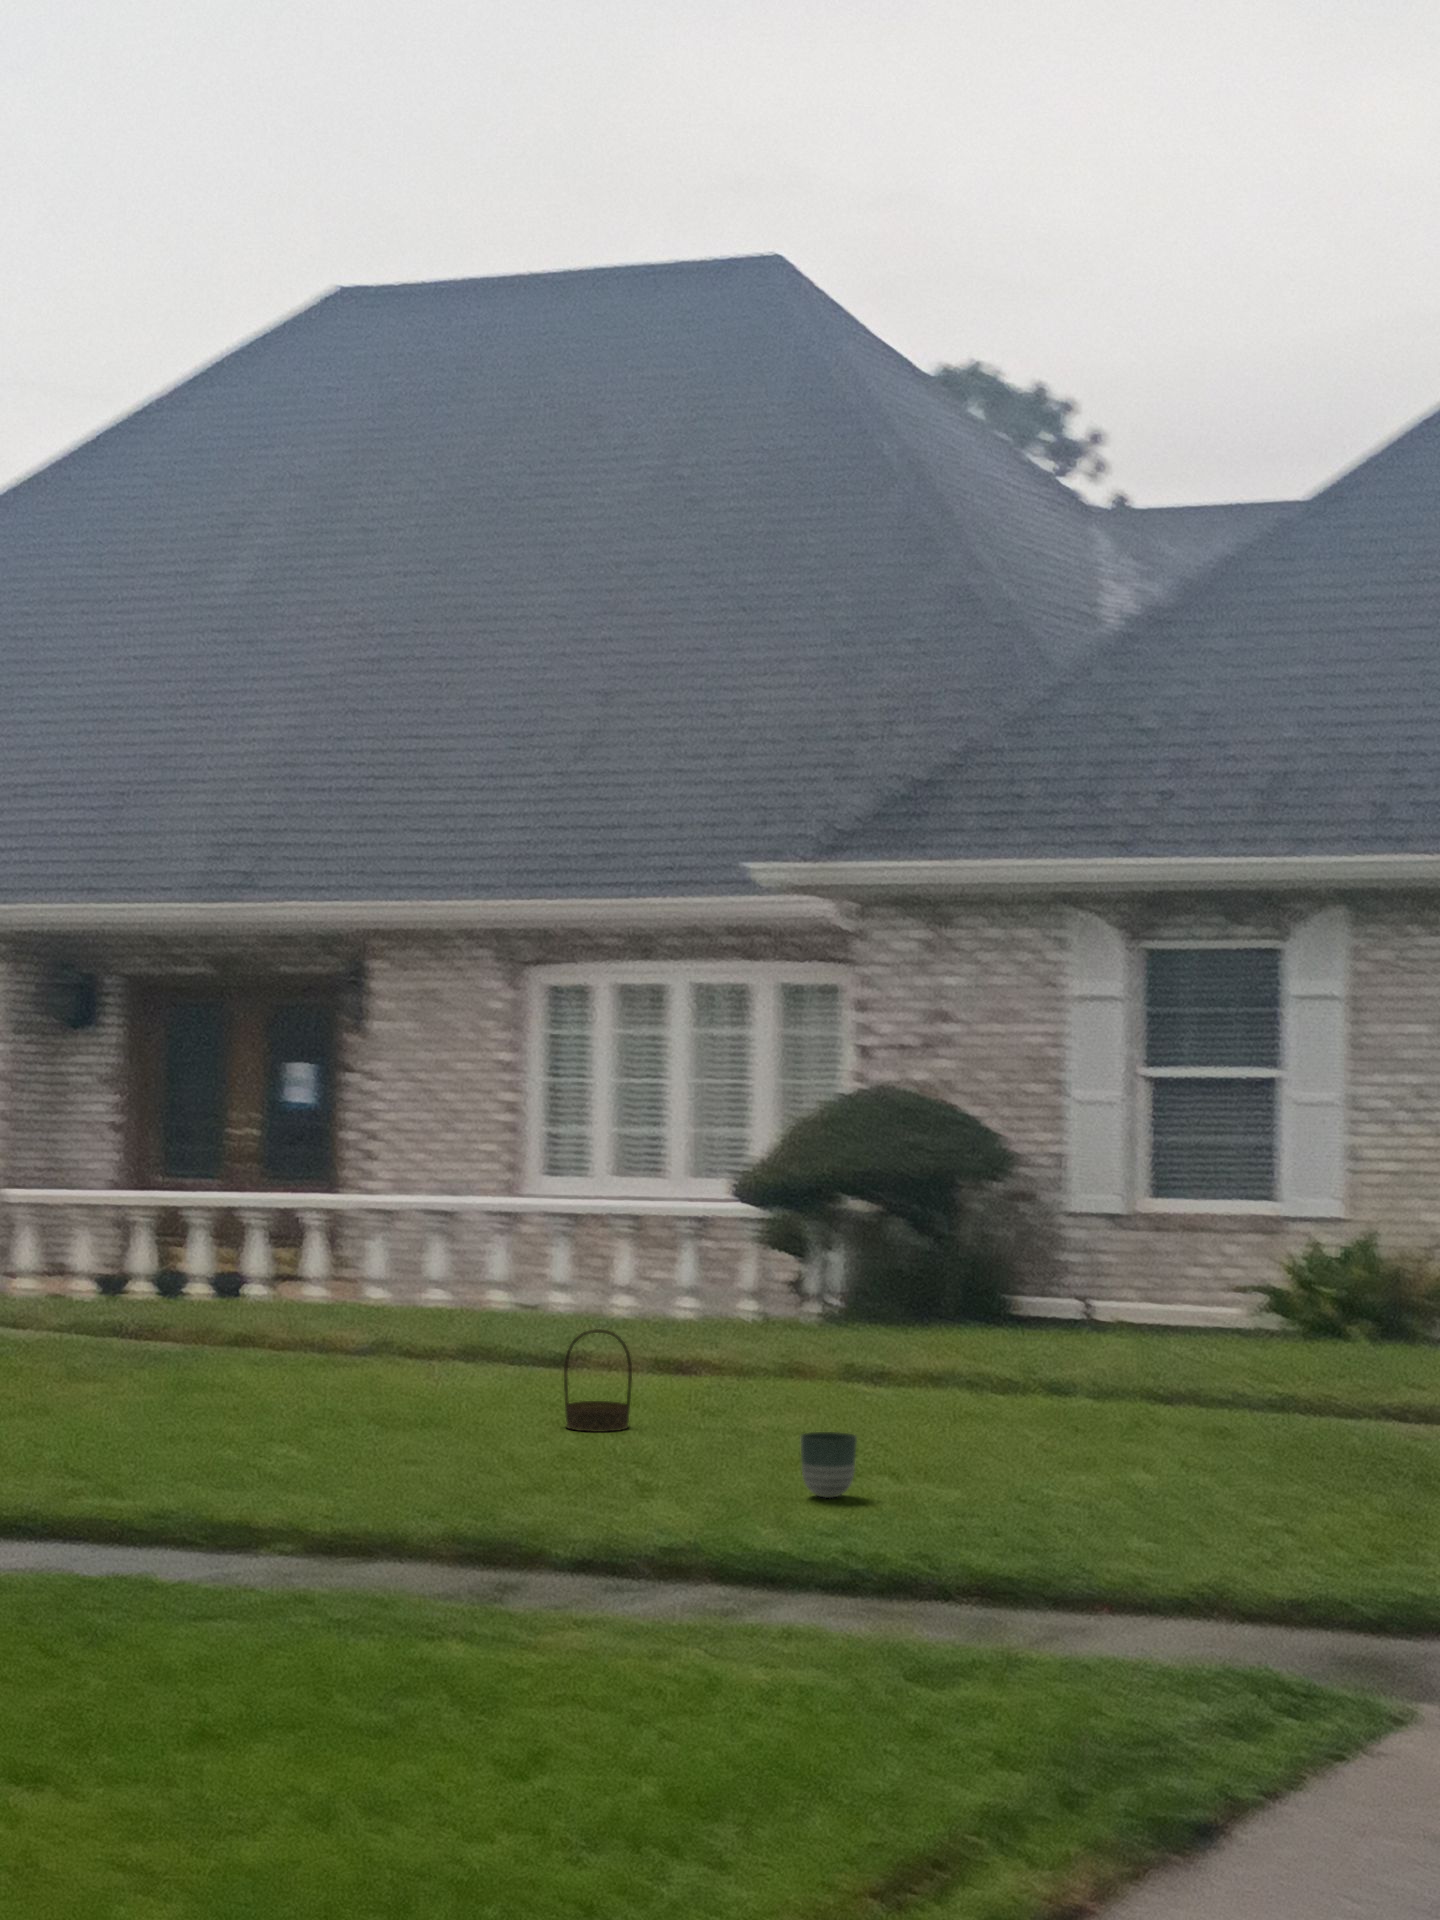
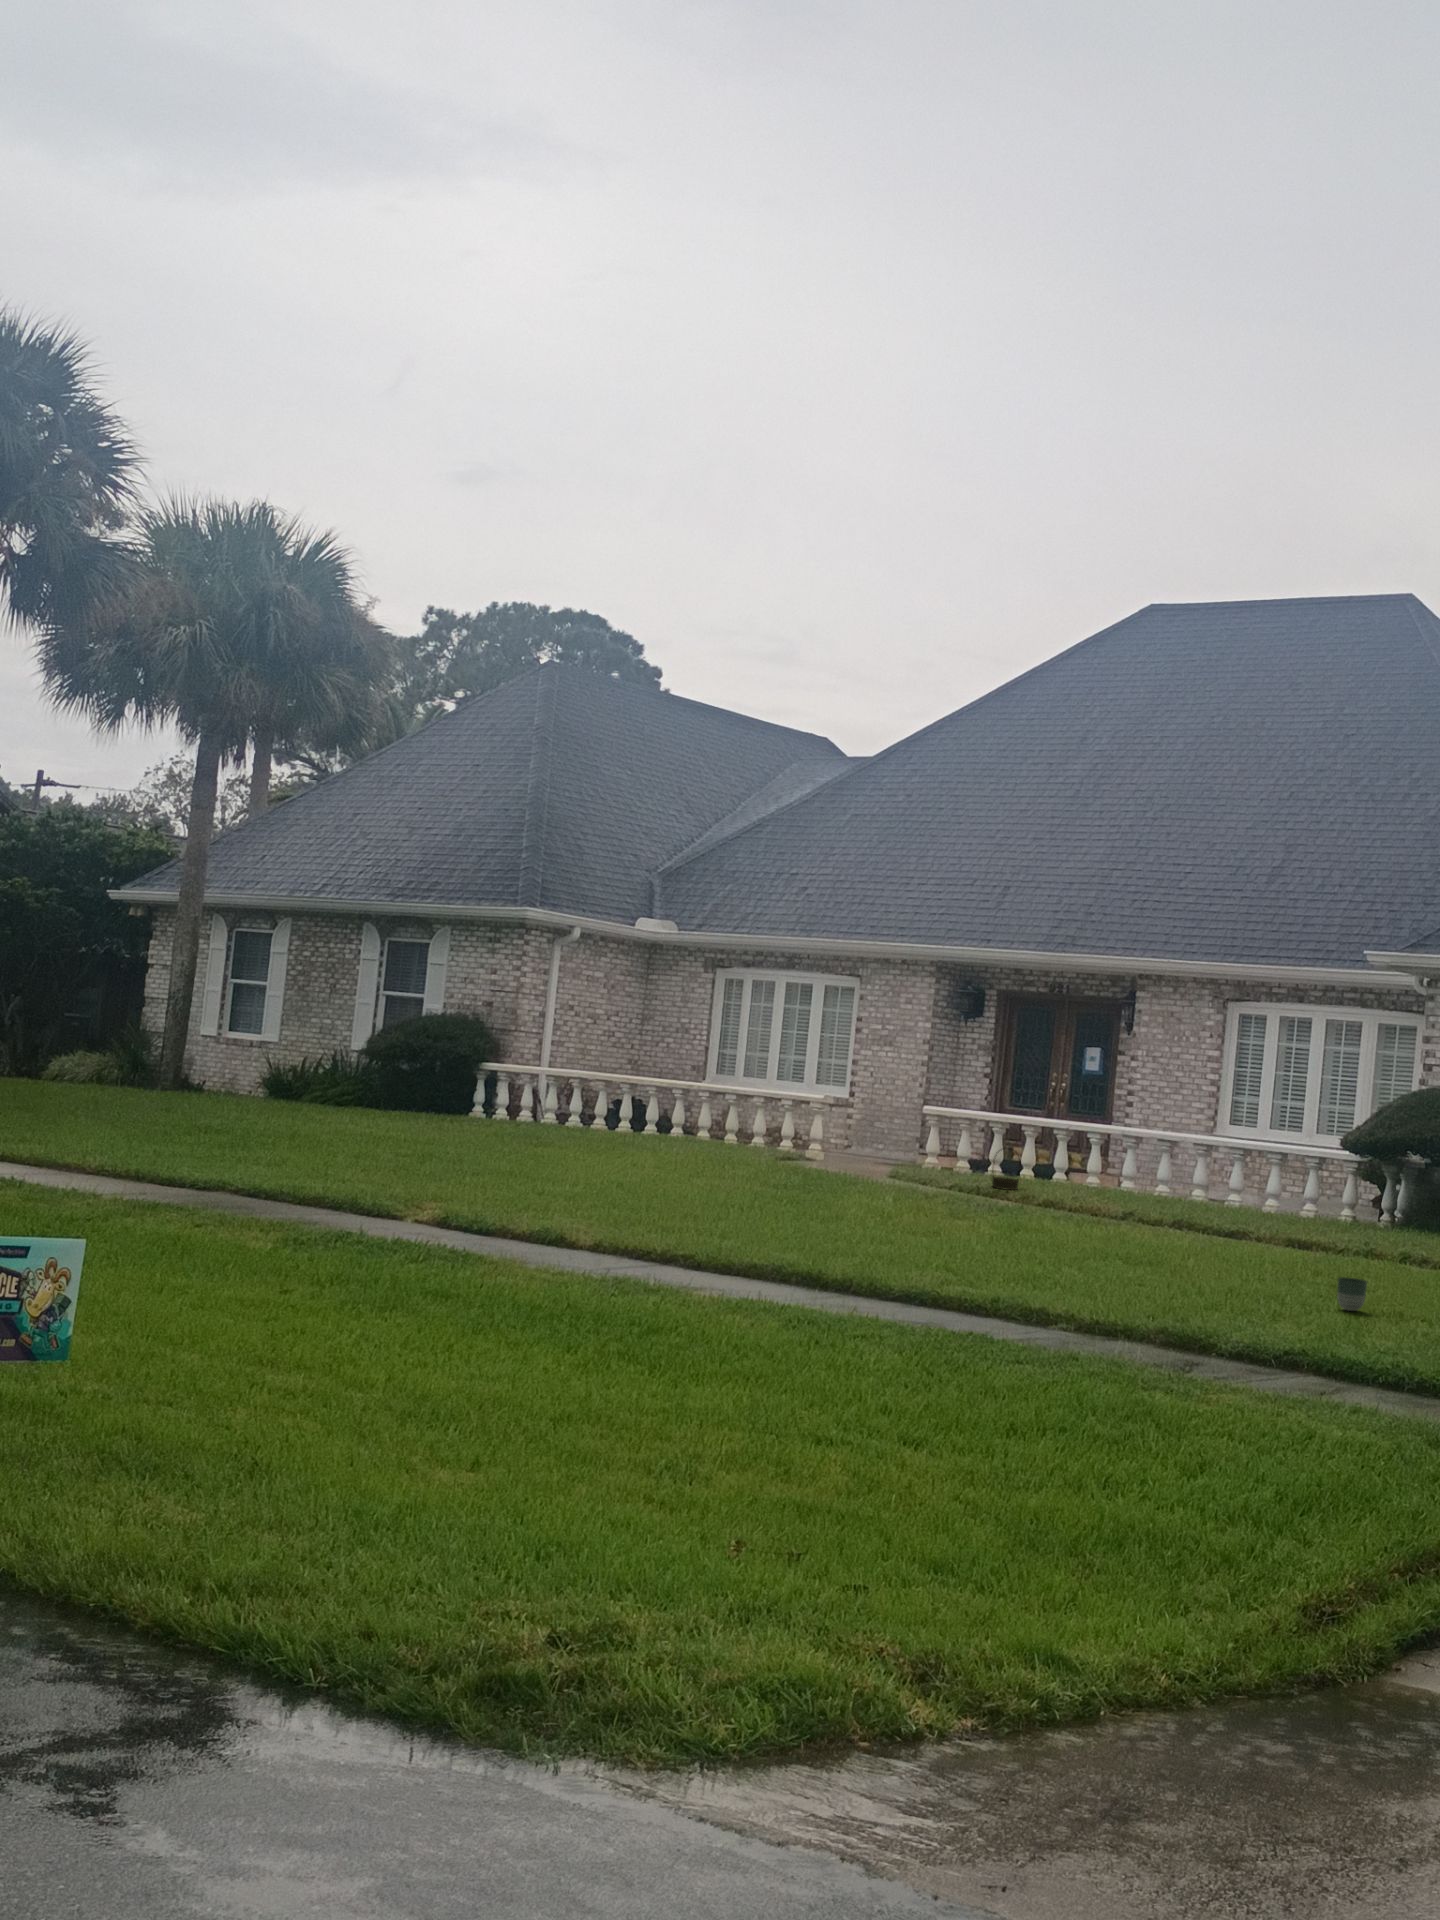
basket: present [564,1329,632,1432] -> present [992,1155,1019,1190]

